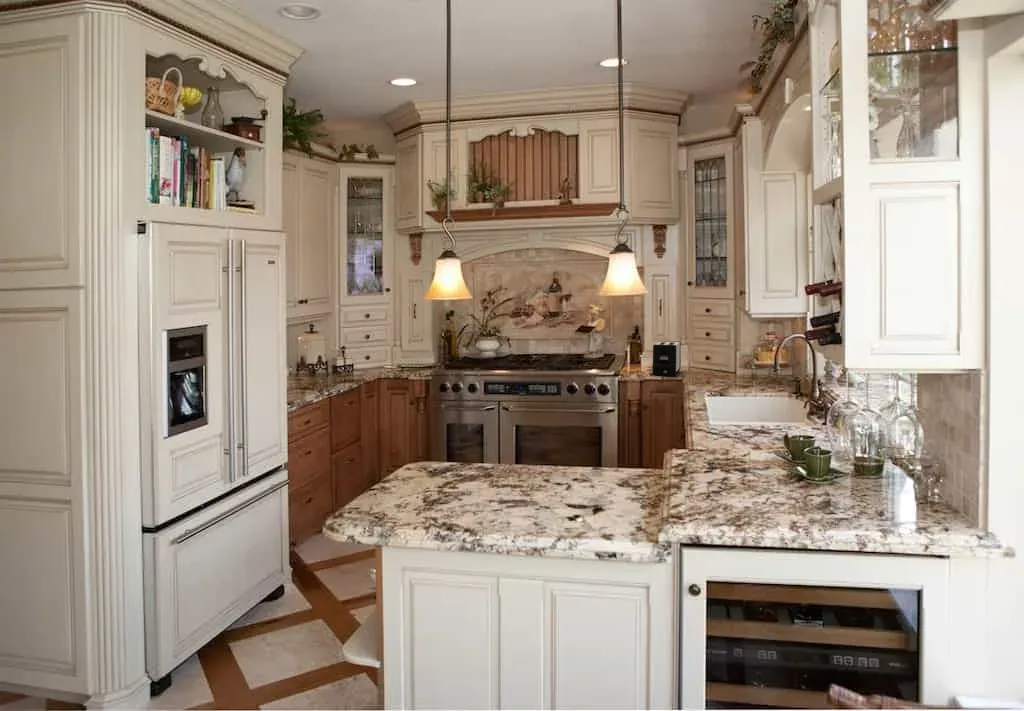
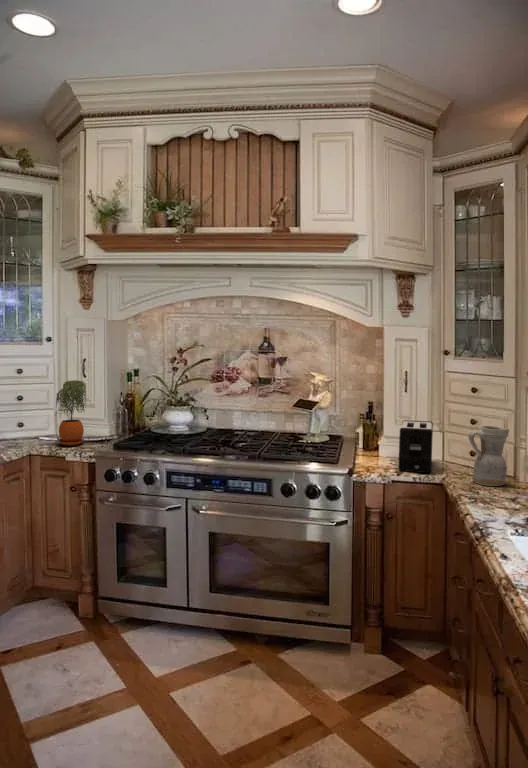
potted plant: none [397,316,421,365] -> present [56,380,86,446]
ceramic pitcher: none [699,341,727,381] -> present [469,426,509,486]

